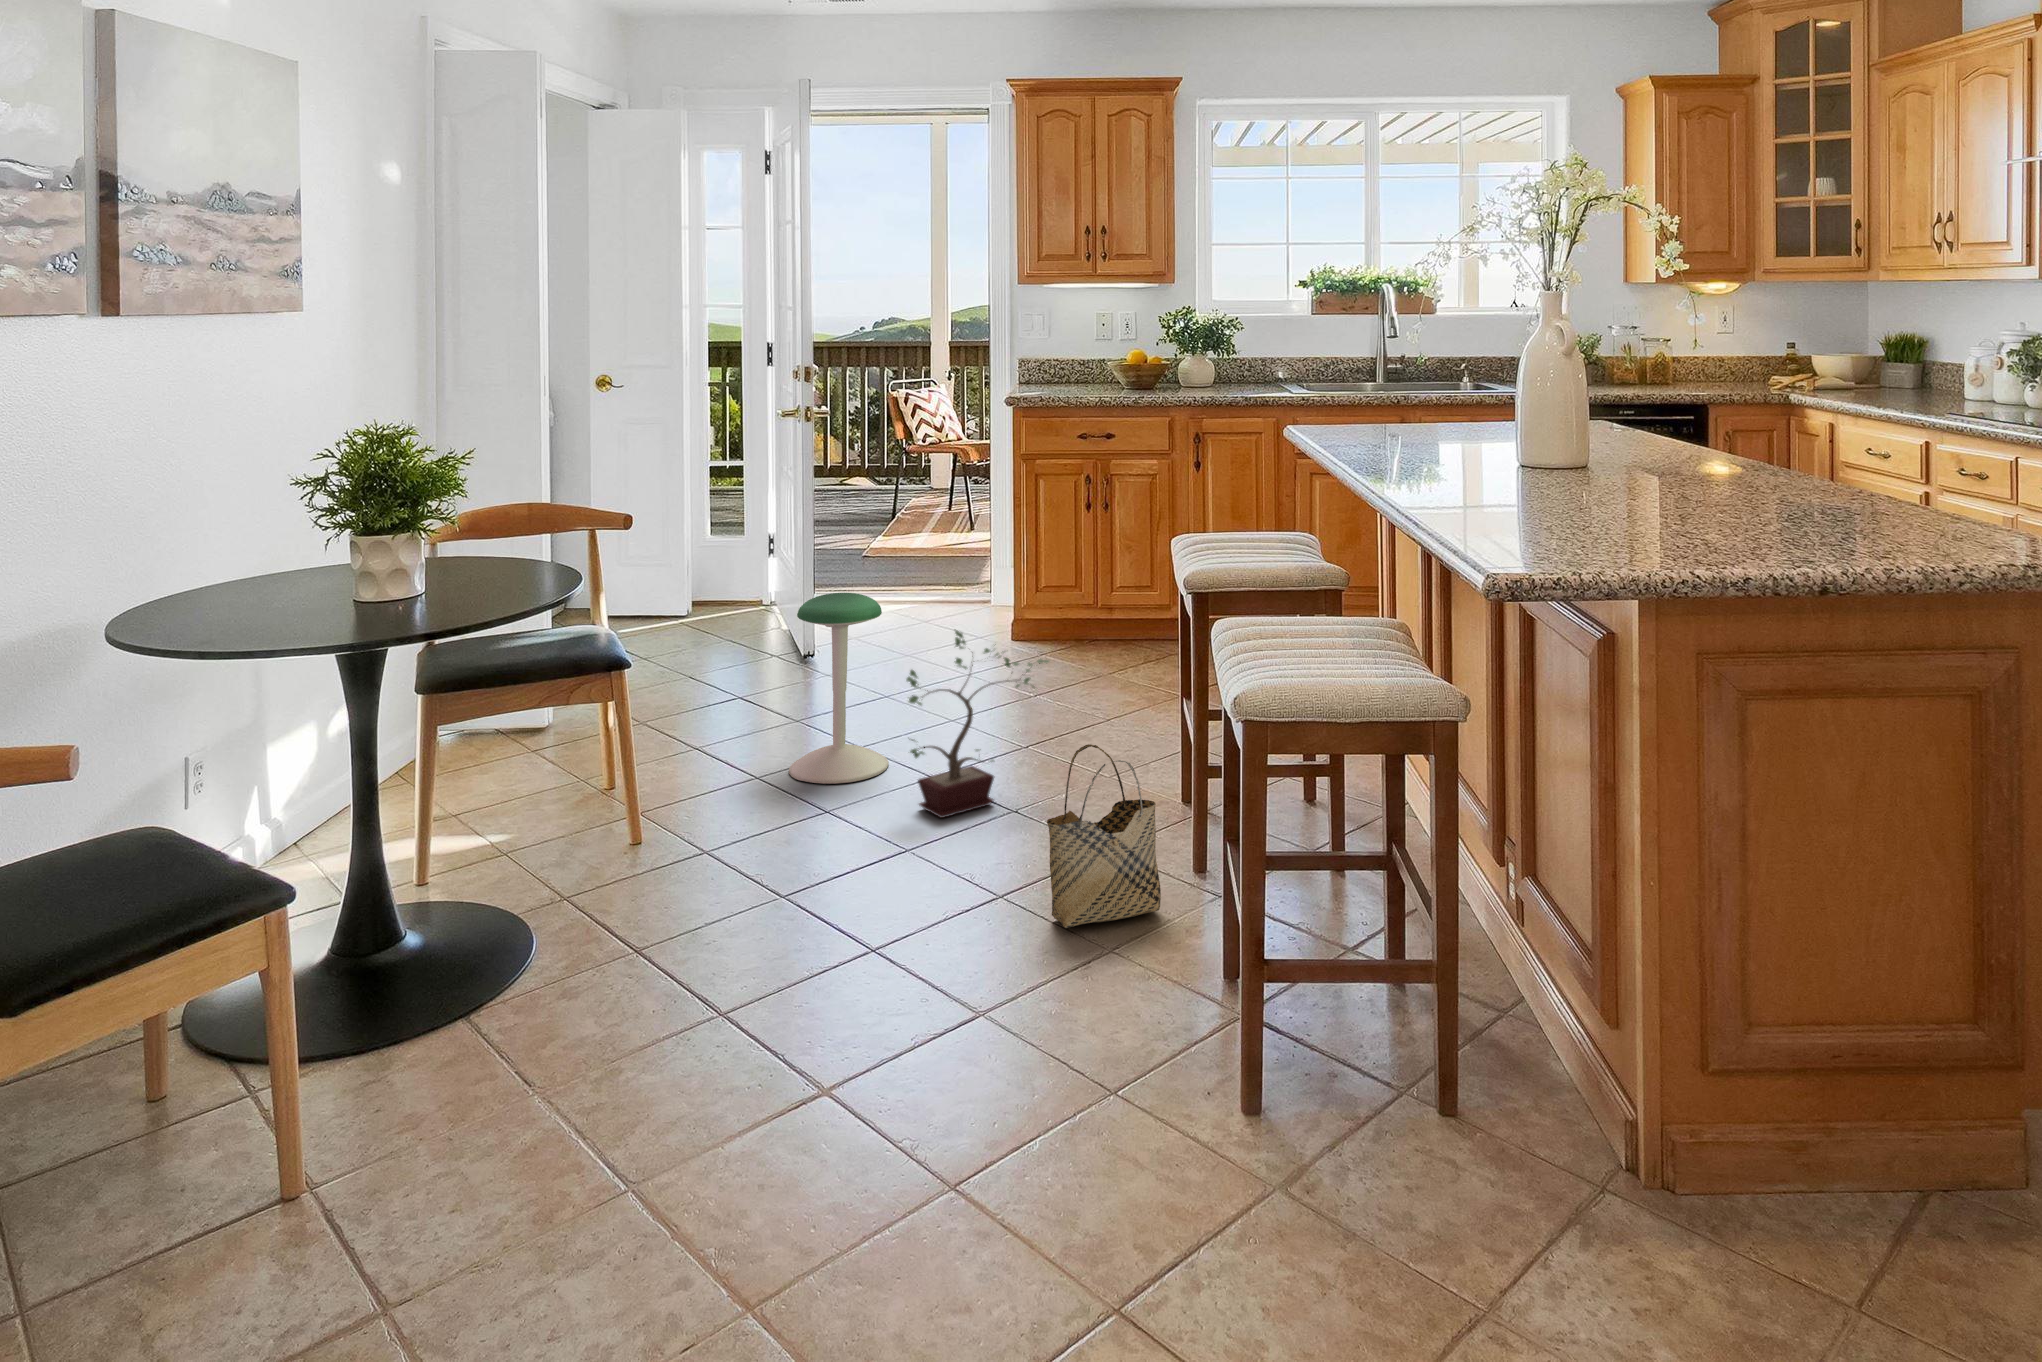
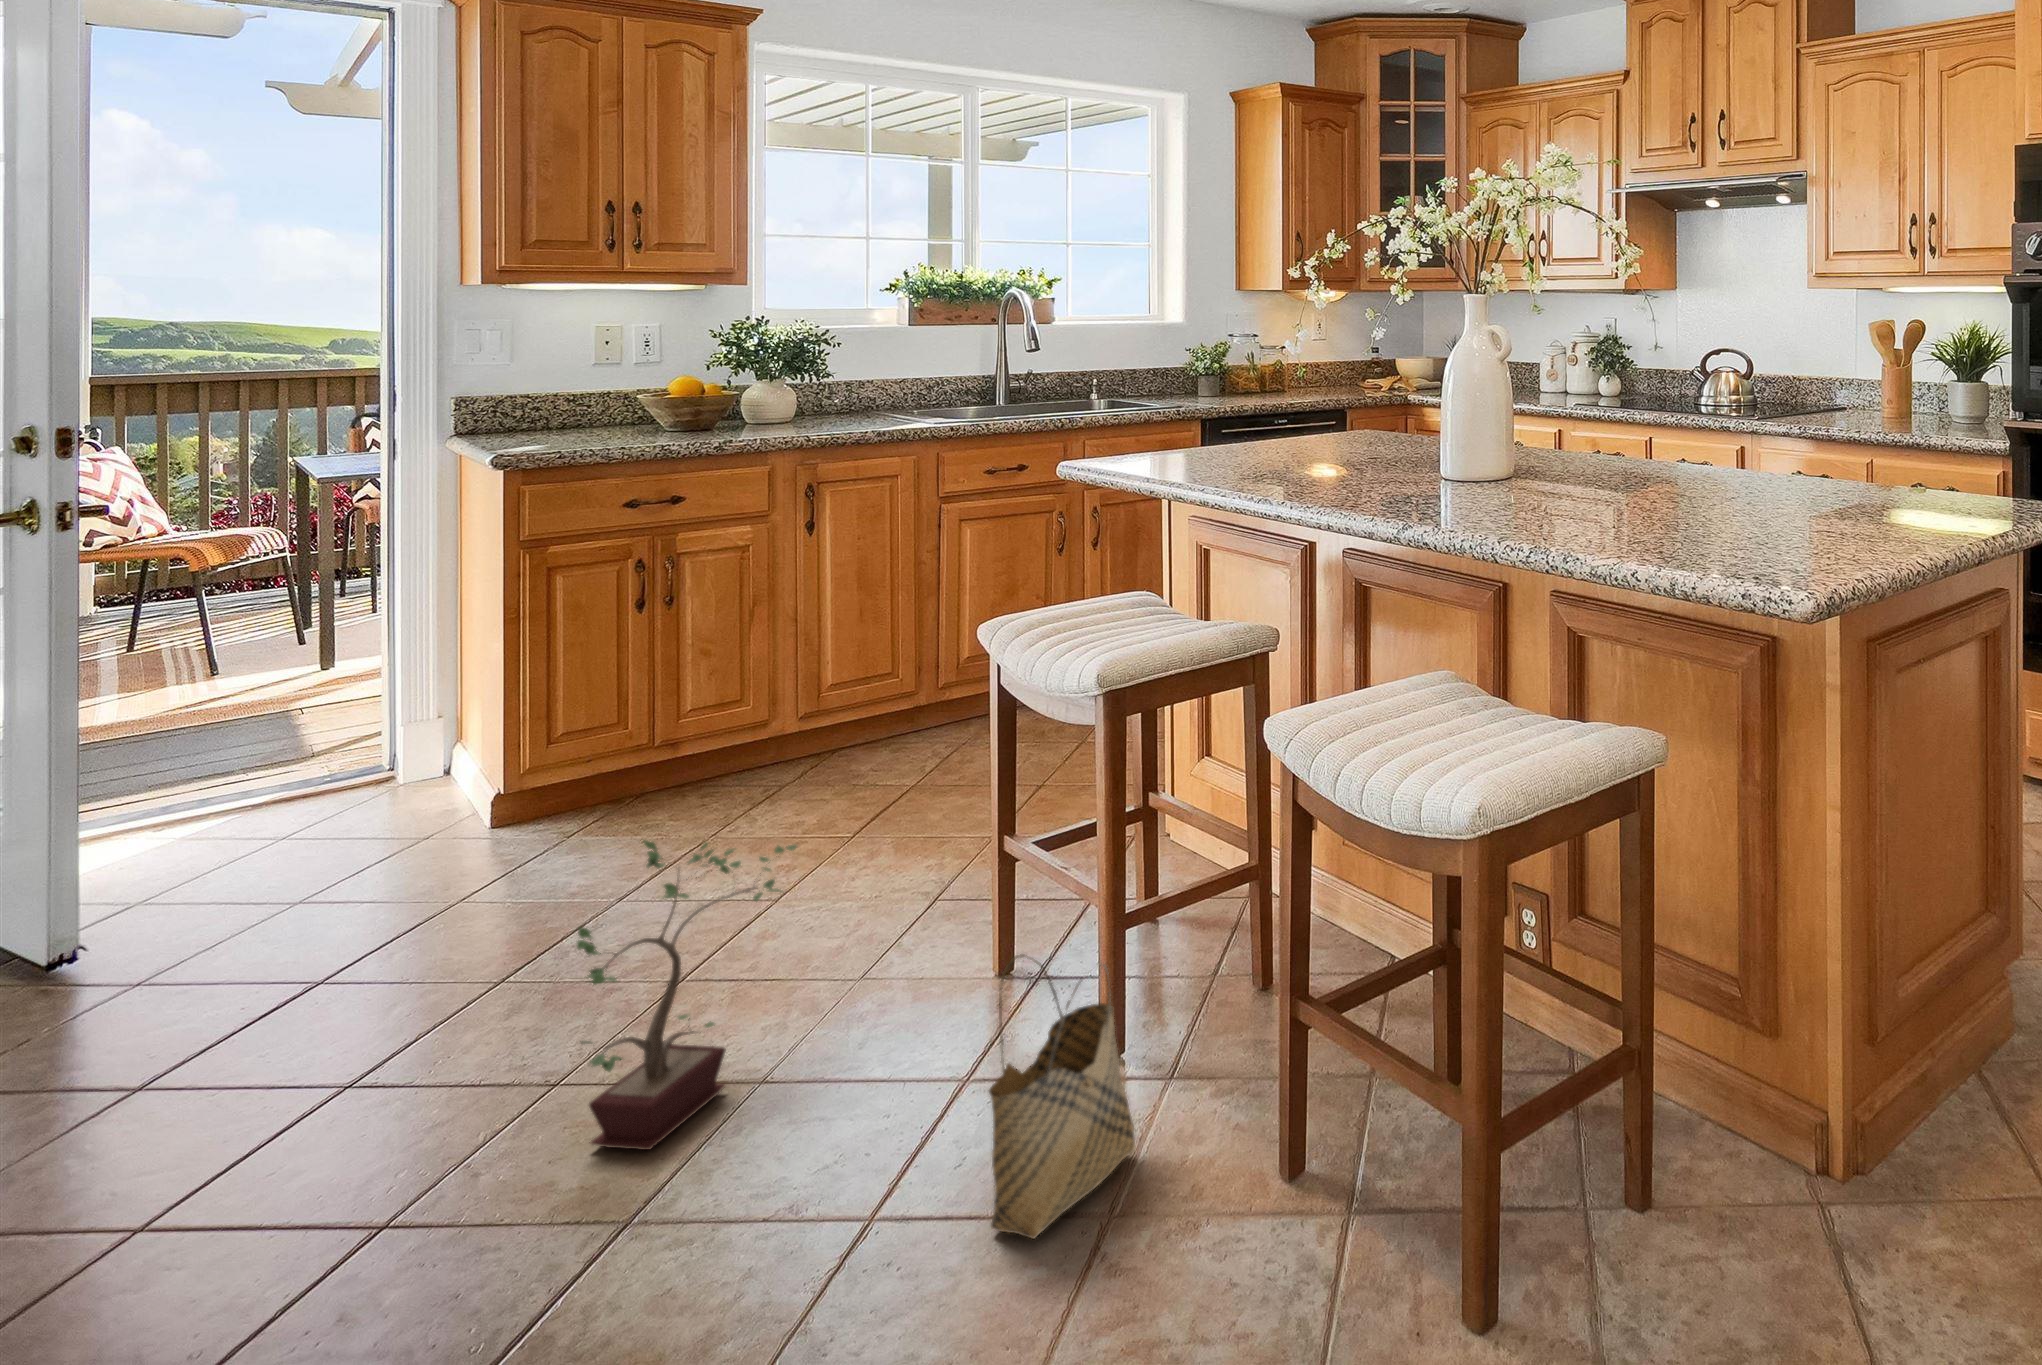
stool: present [789,593,889,784] -> none [228,822,459,1194]

